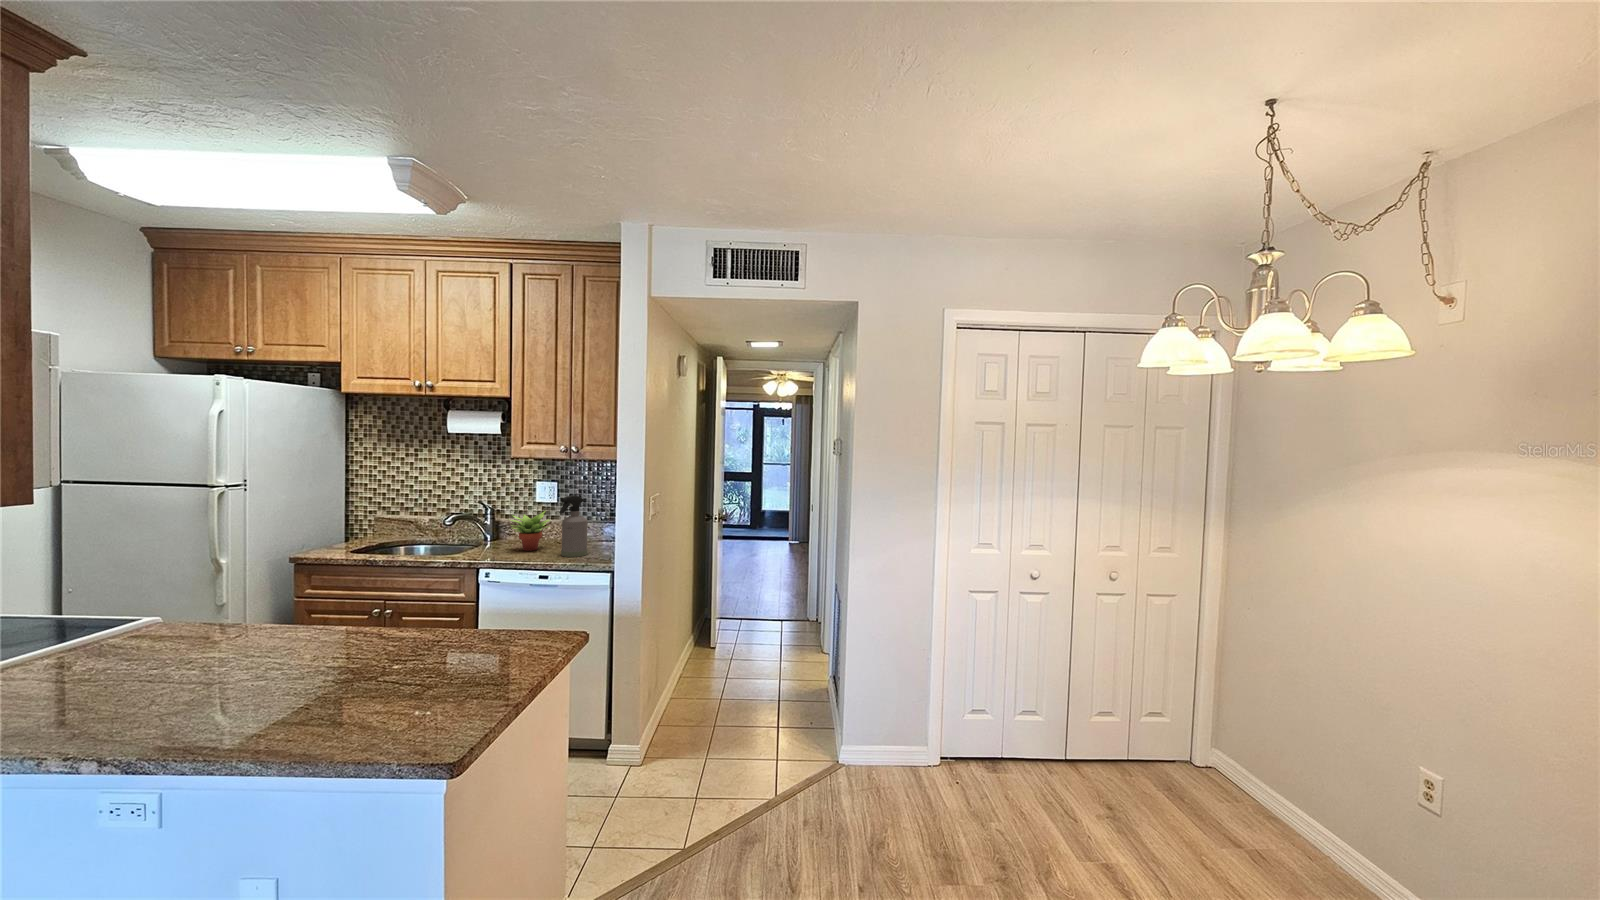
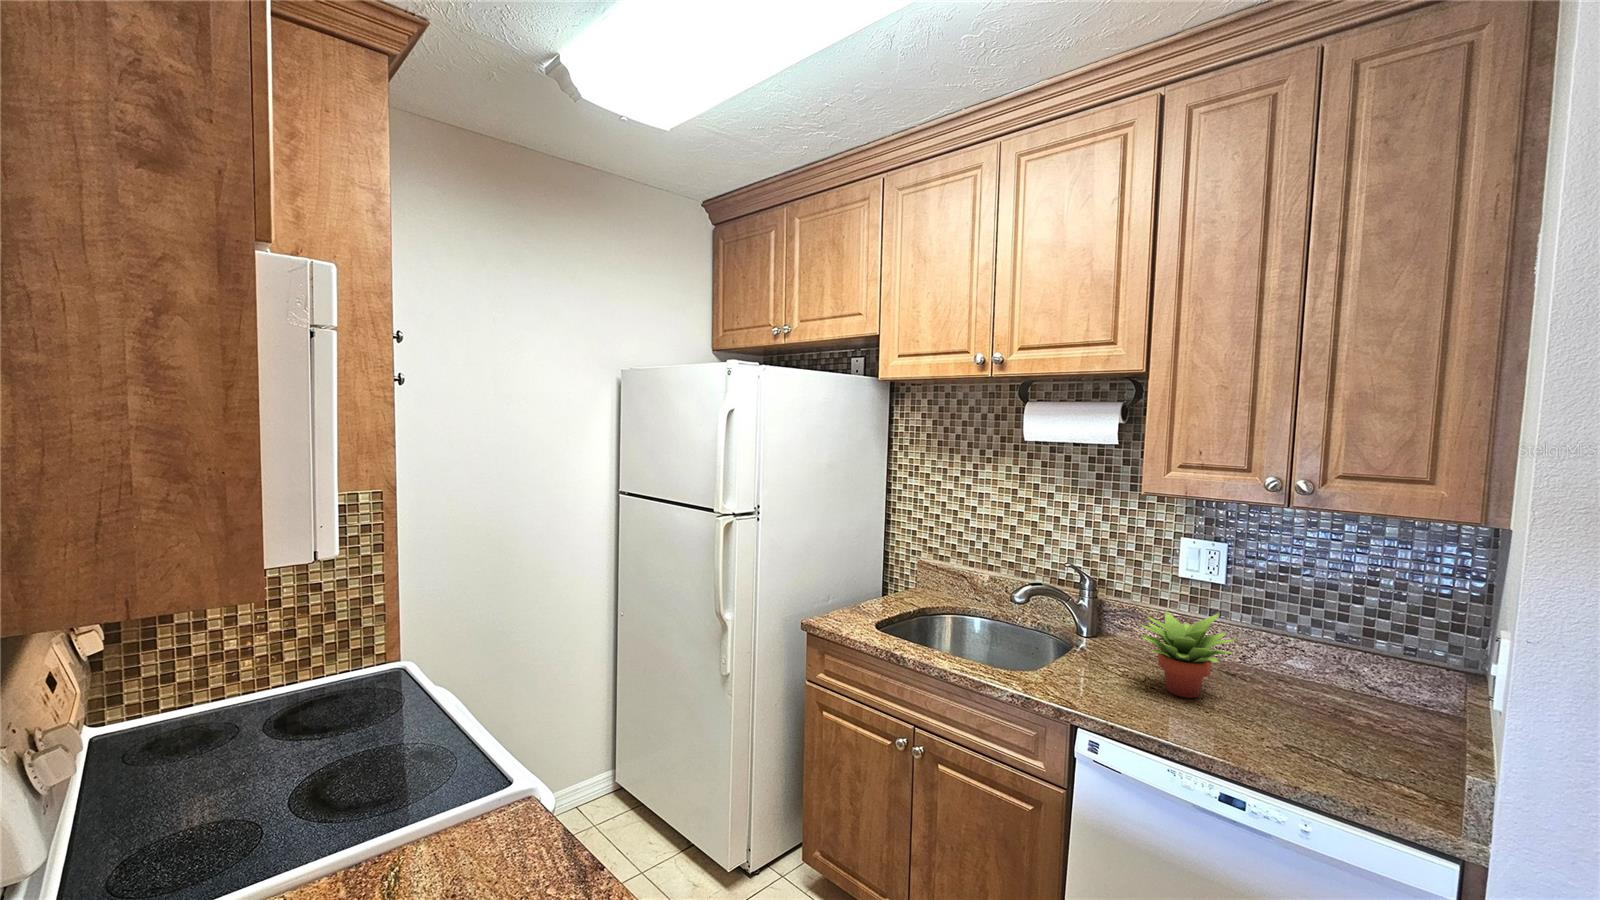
spray bottle: present [559,496,588,557] -> none [1274,604,1355,765]

